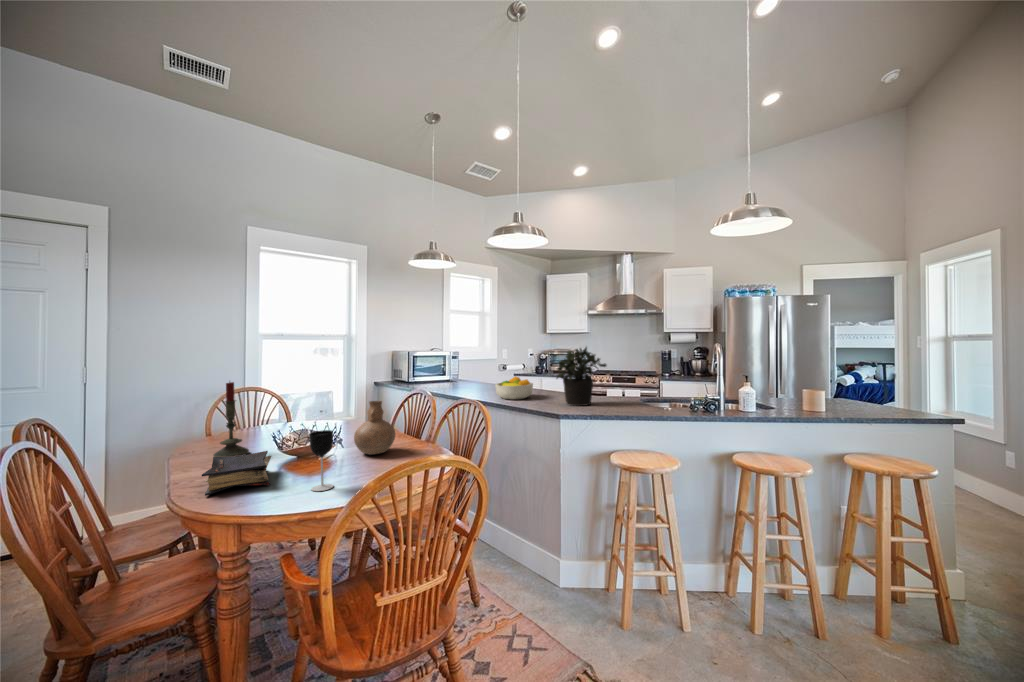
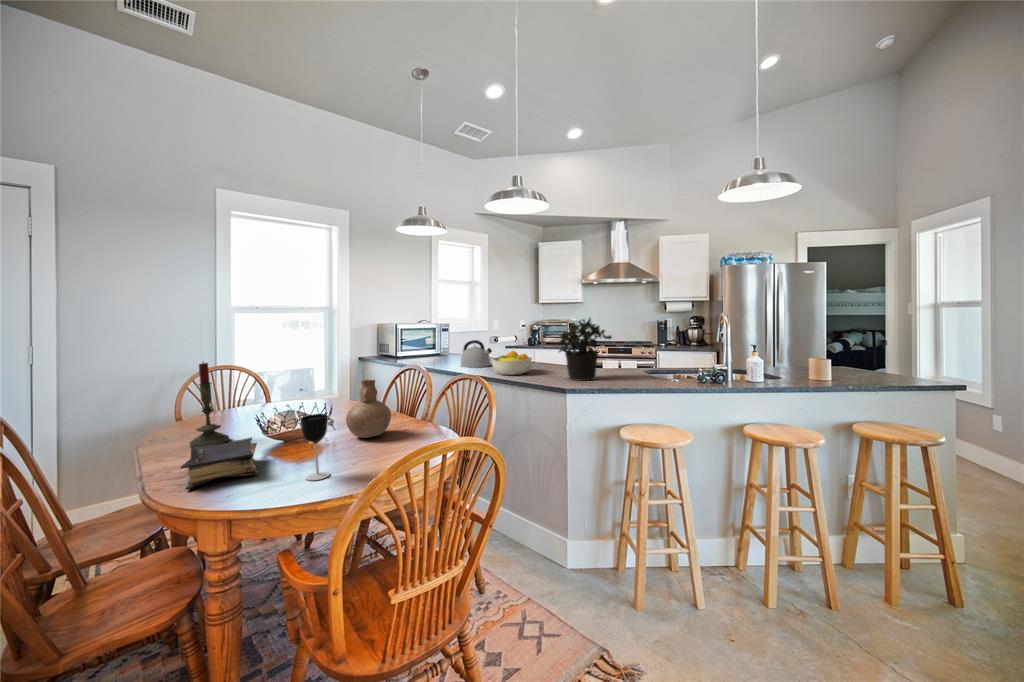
kettle: none [468,366,498,392] -> present [461,340,492,368]

